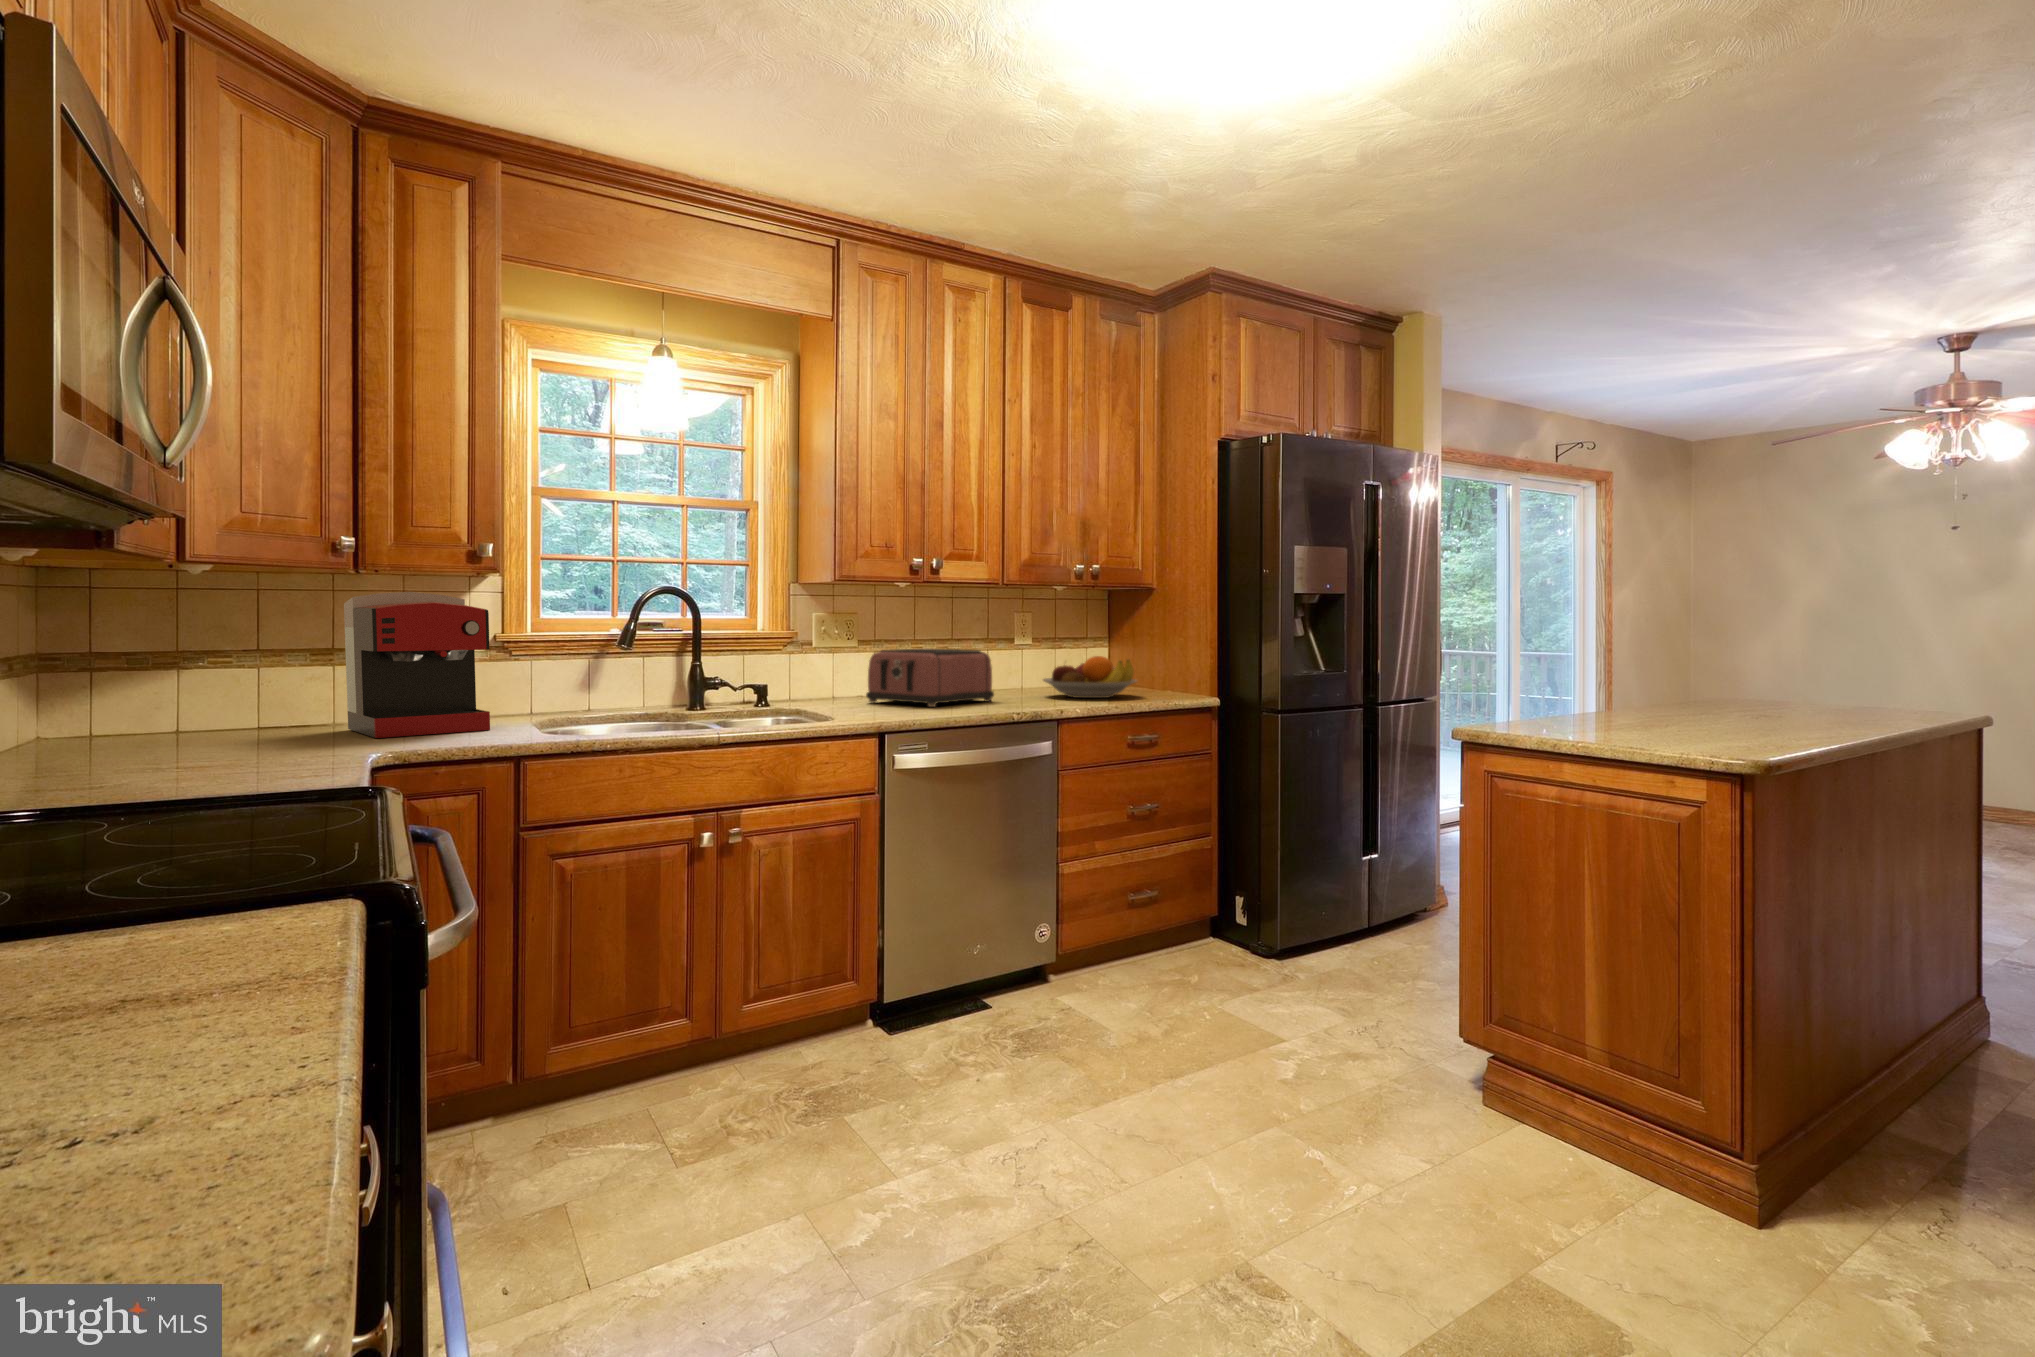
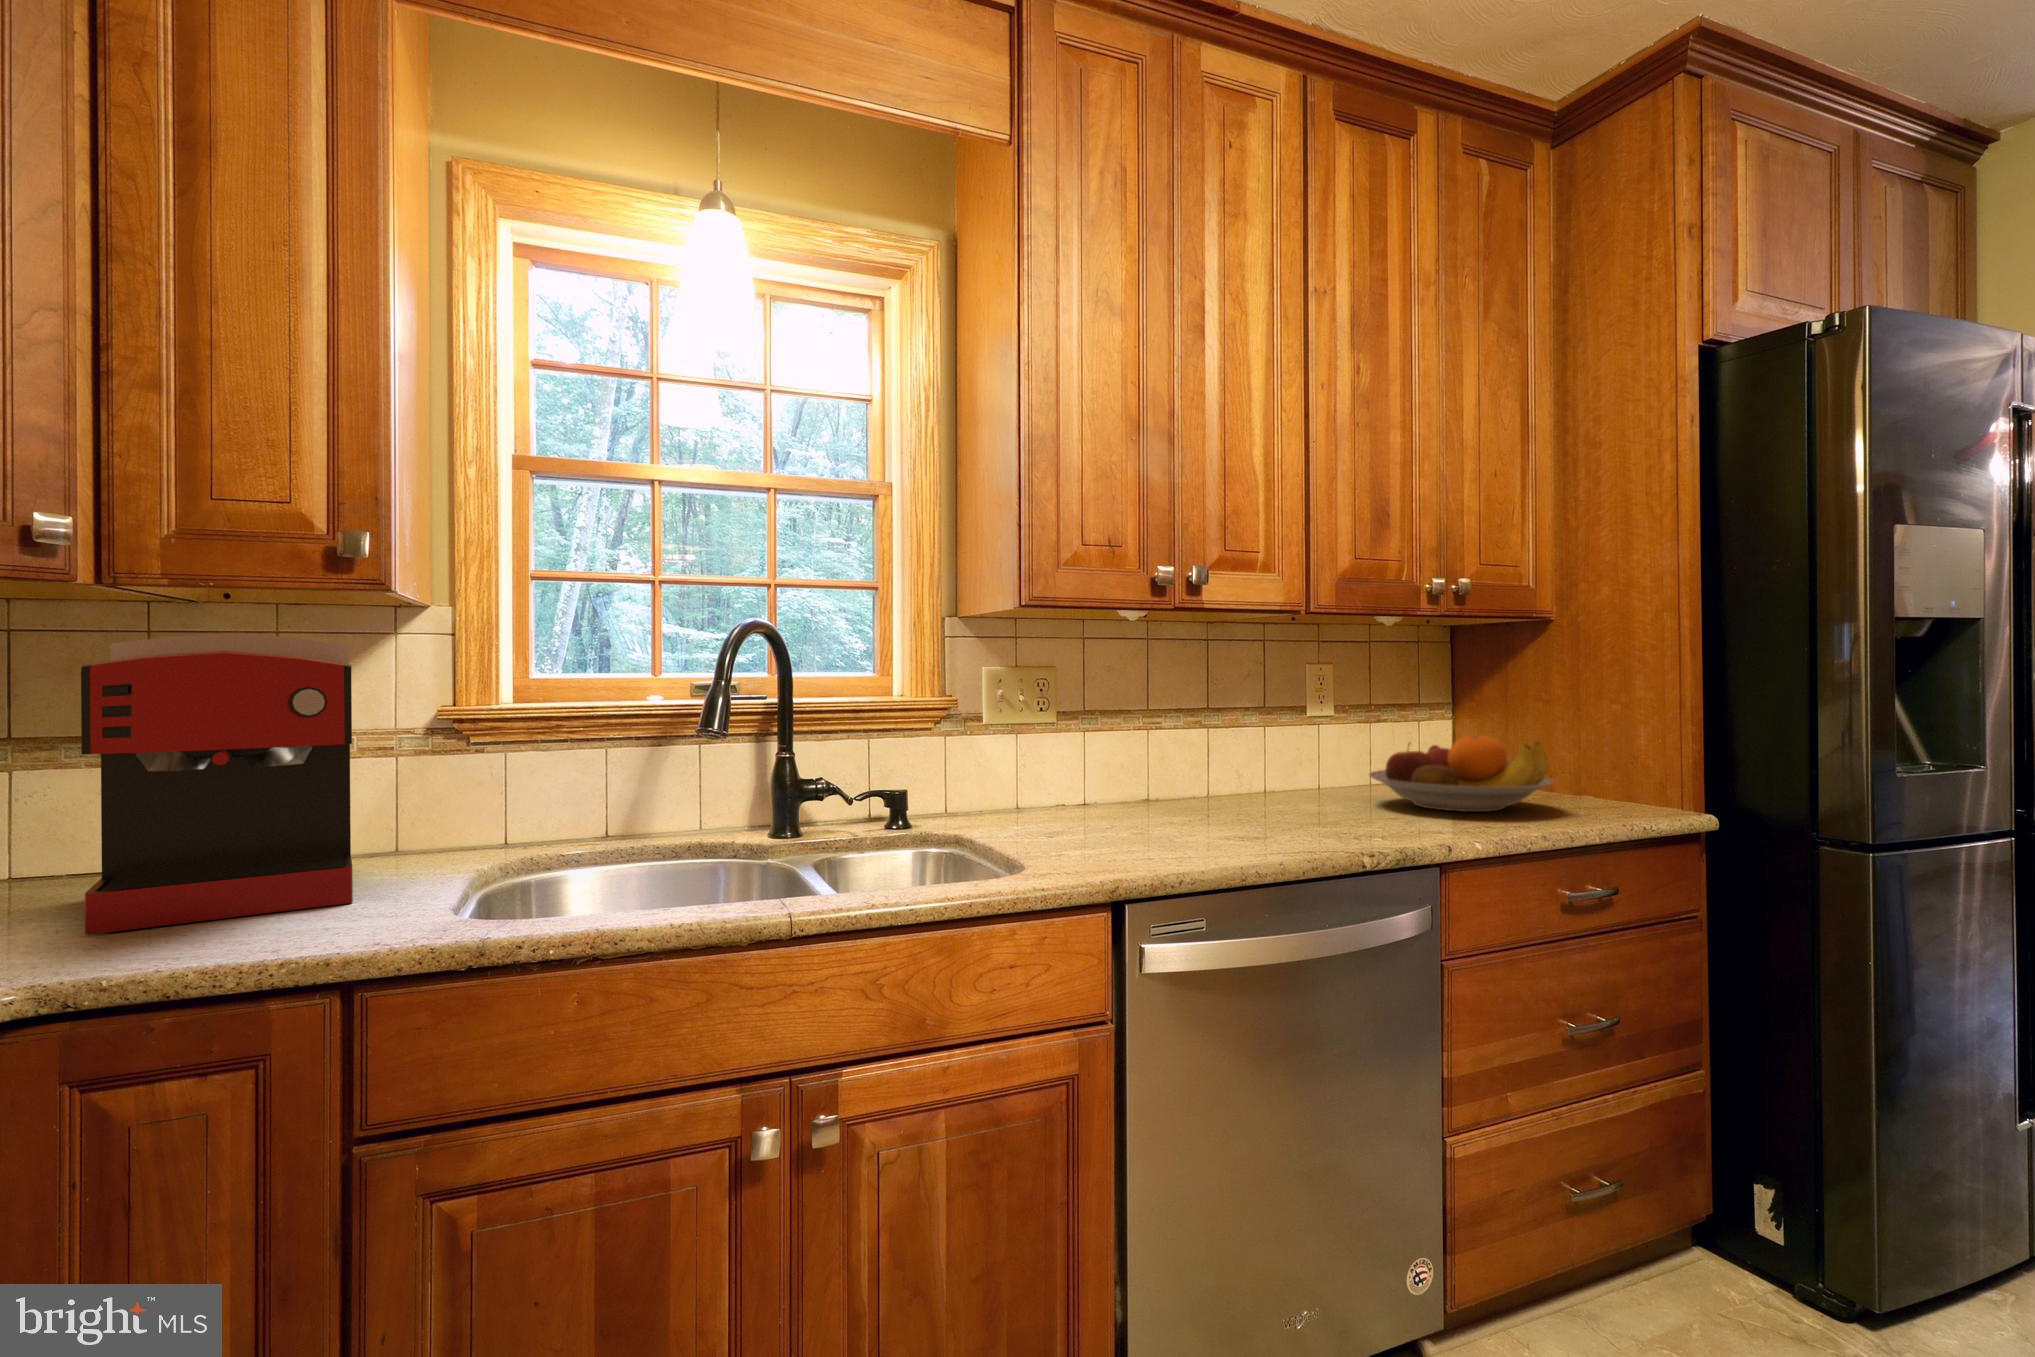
toaster: present [866,649,994,707] -> none [1071,723,1297,837]

